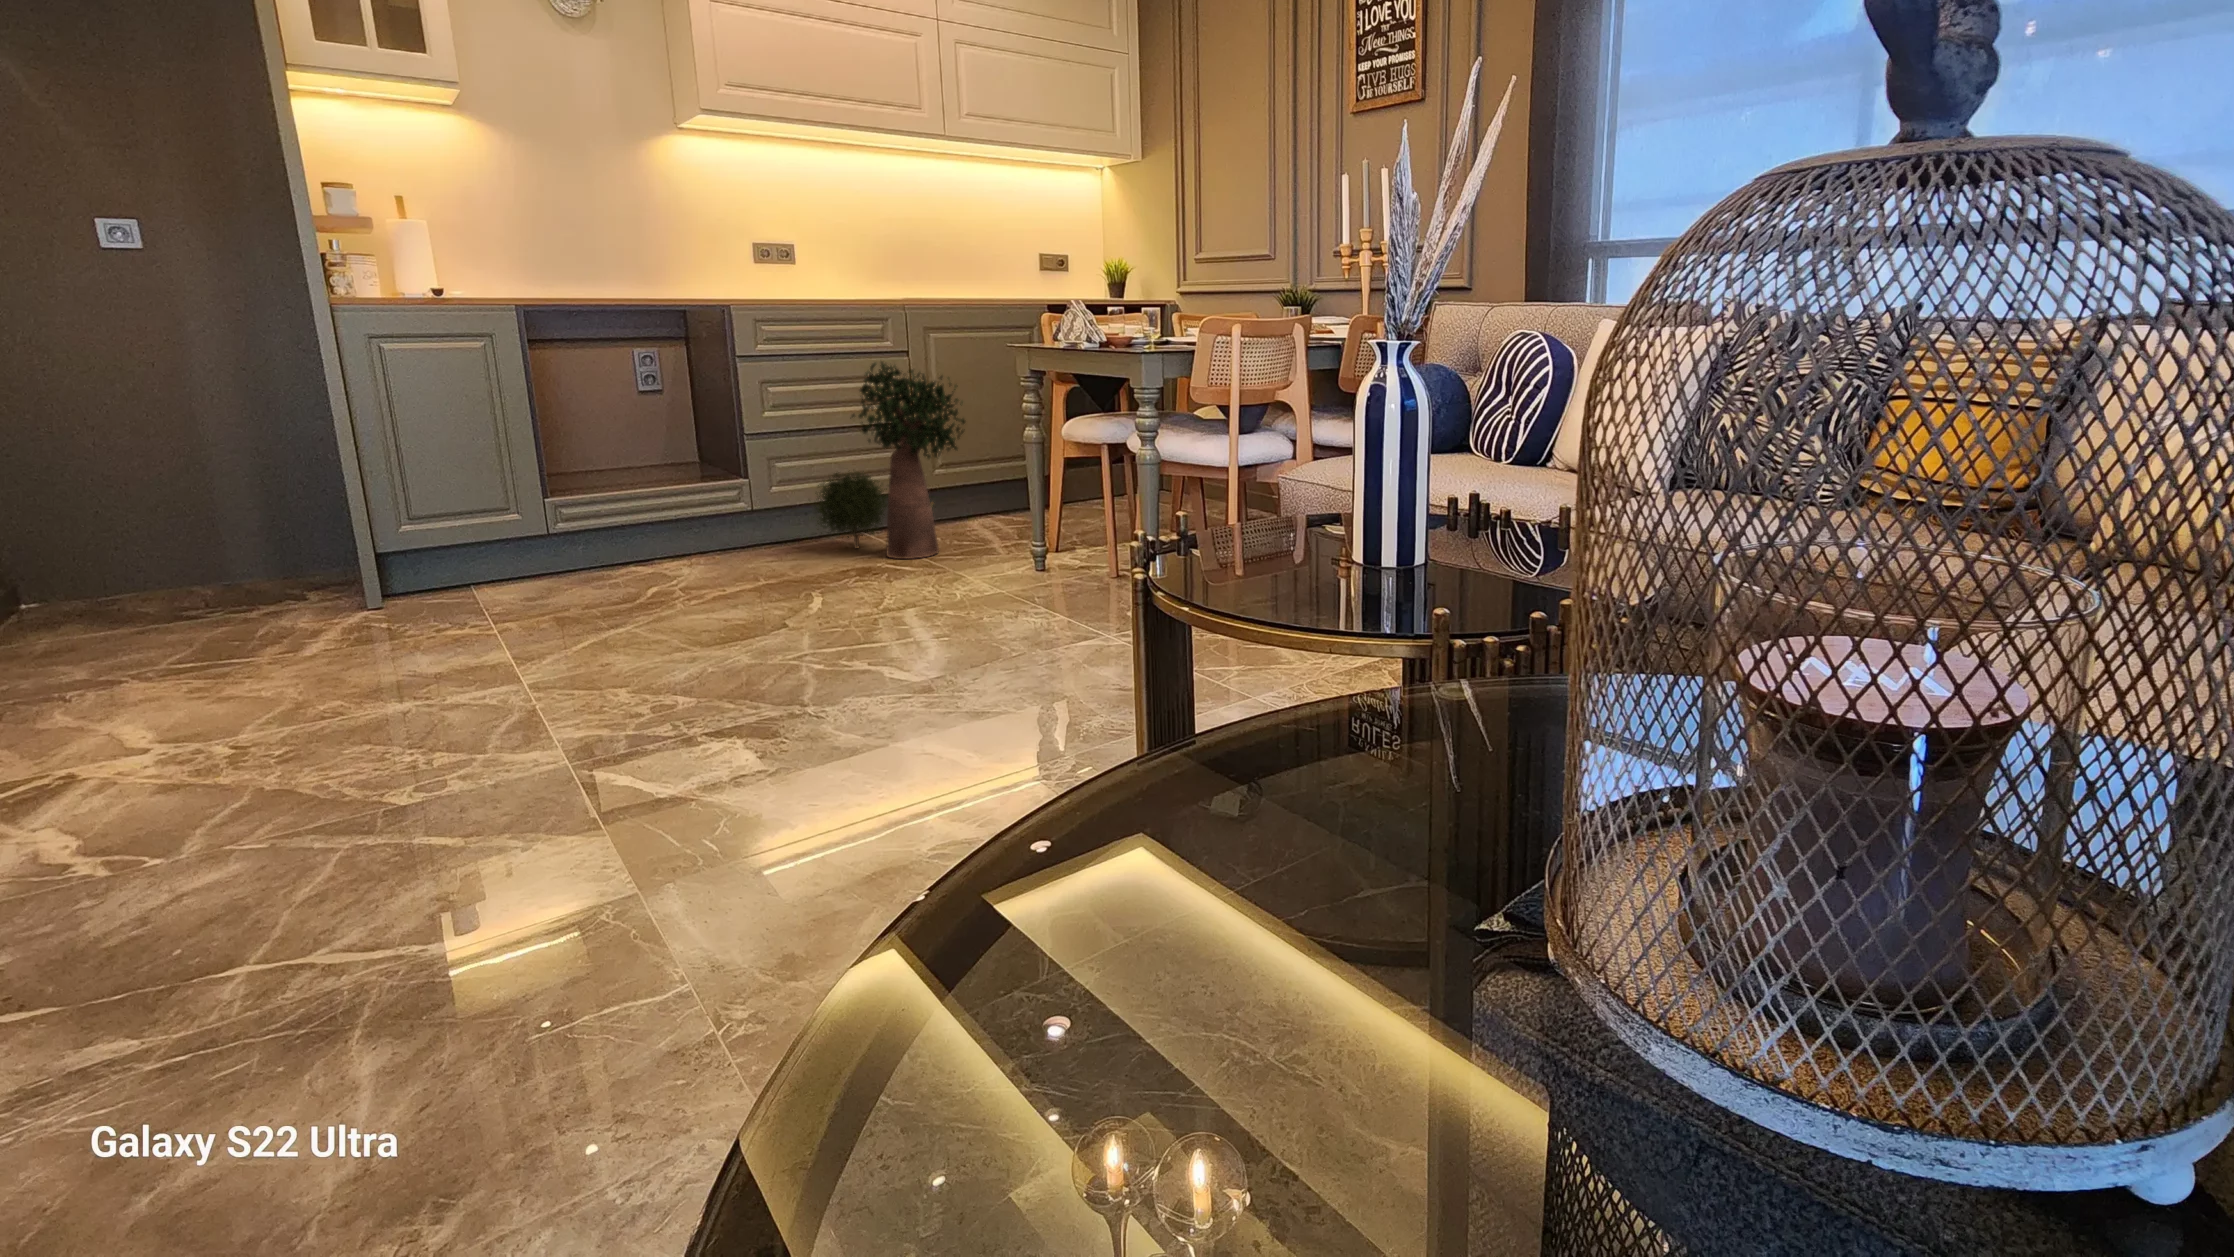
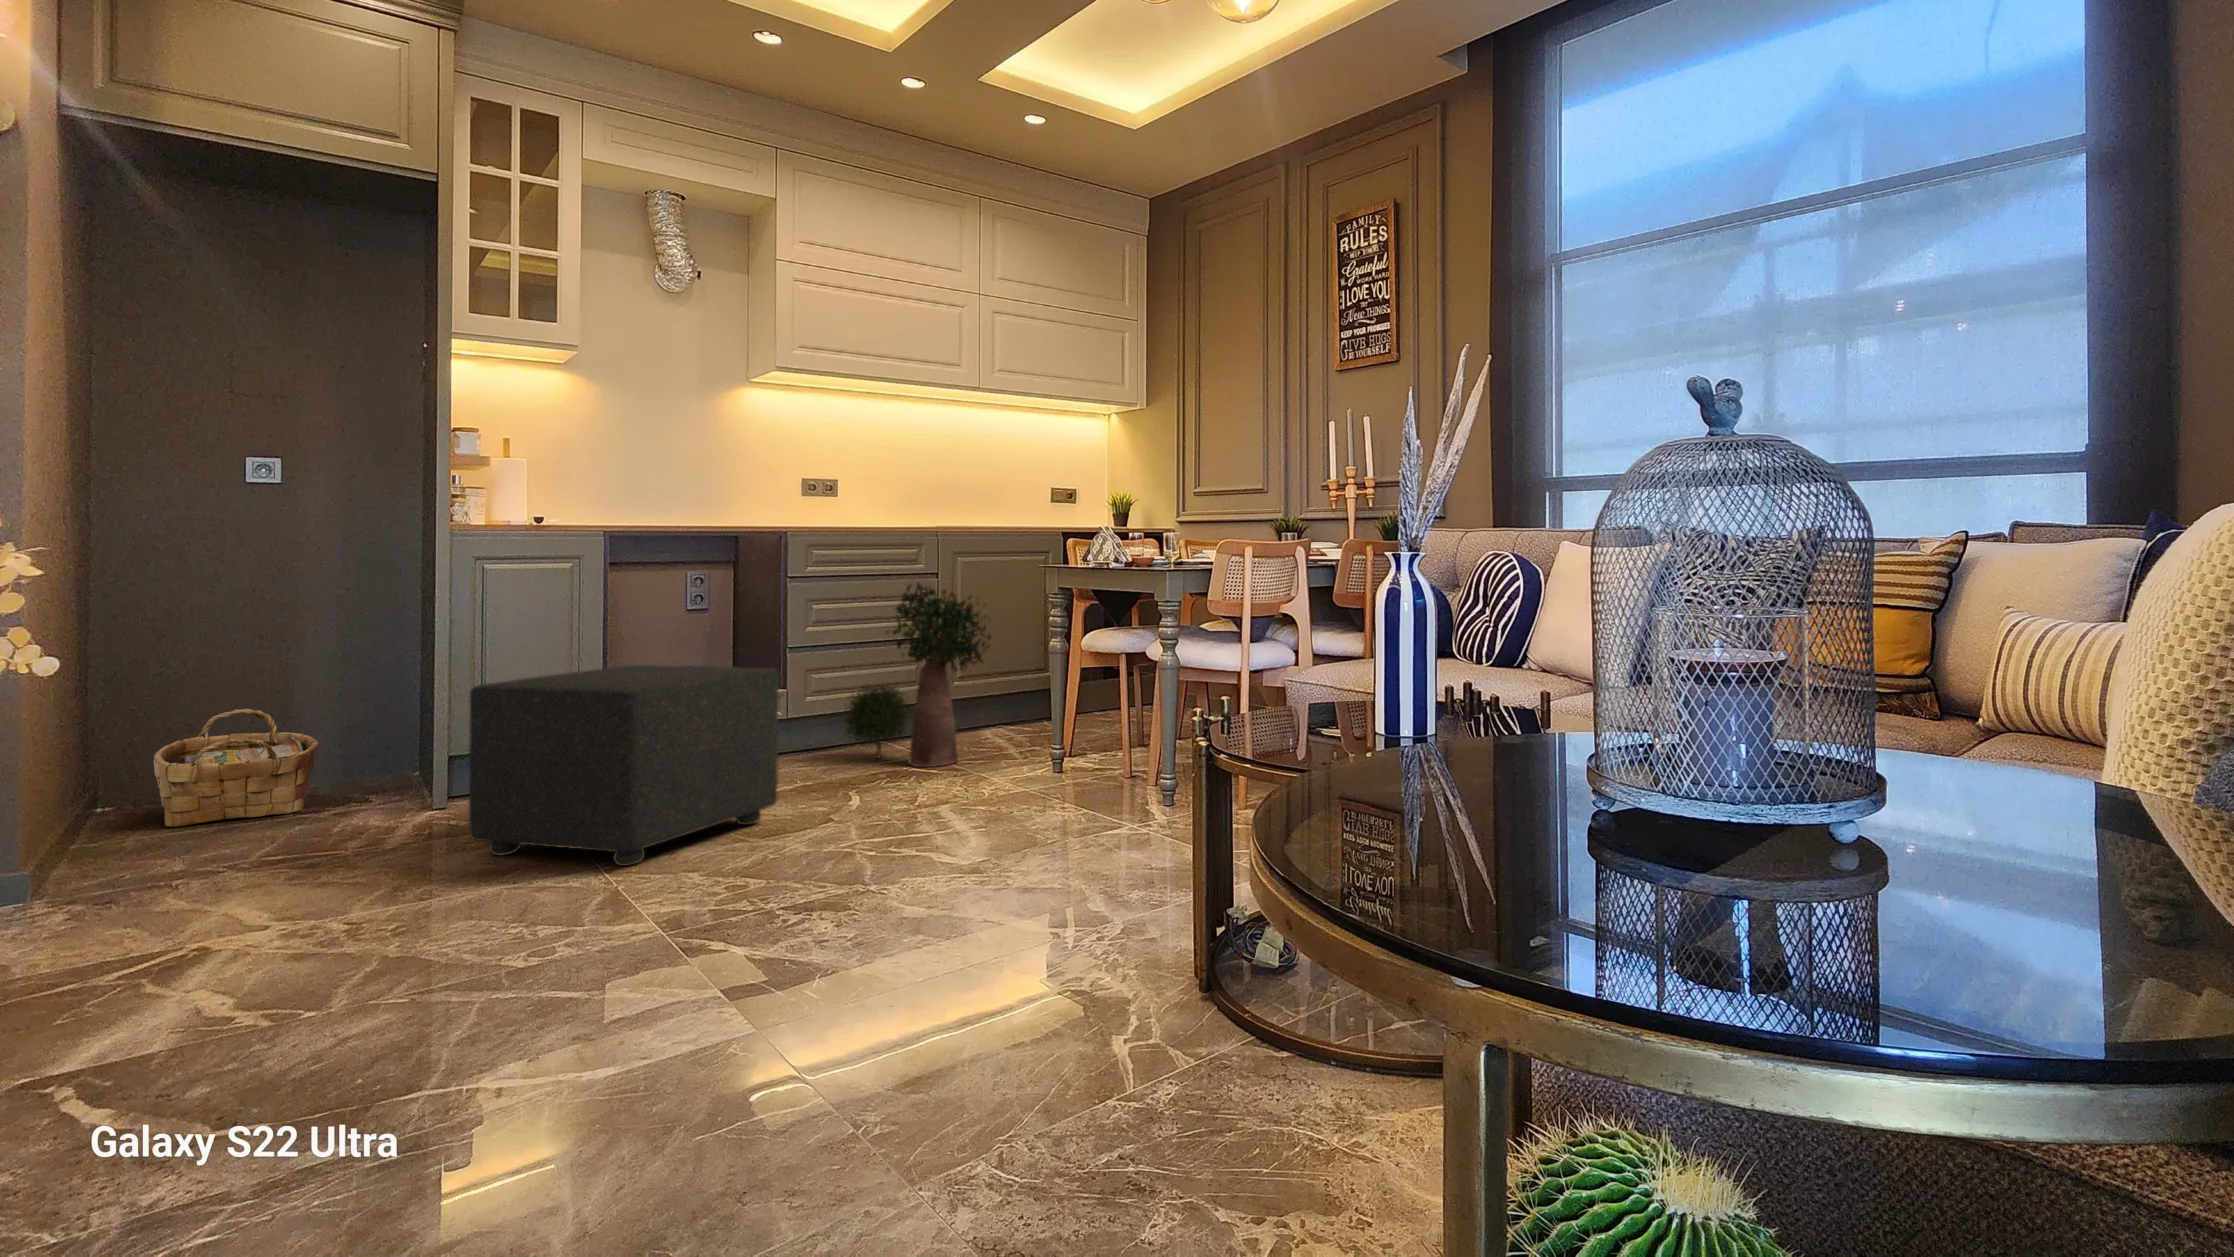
ottoman: none [361,455,728,677] -> present [469,665,779,866]
woven basket: none [67,498,250,624] -> present [154,709,318,827]

